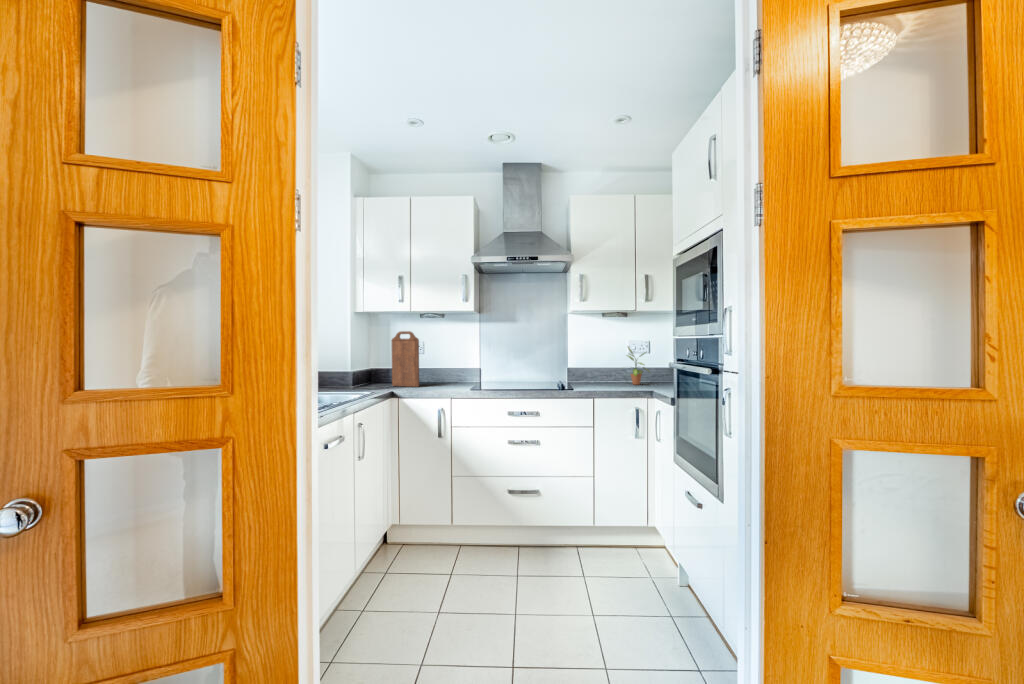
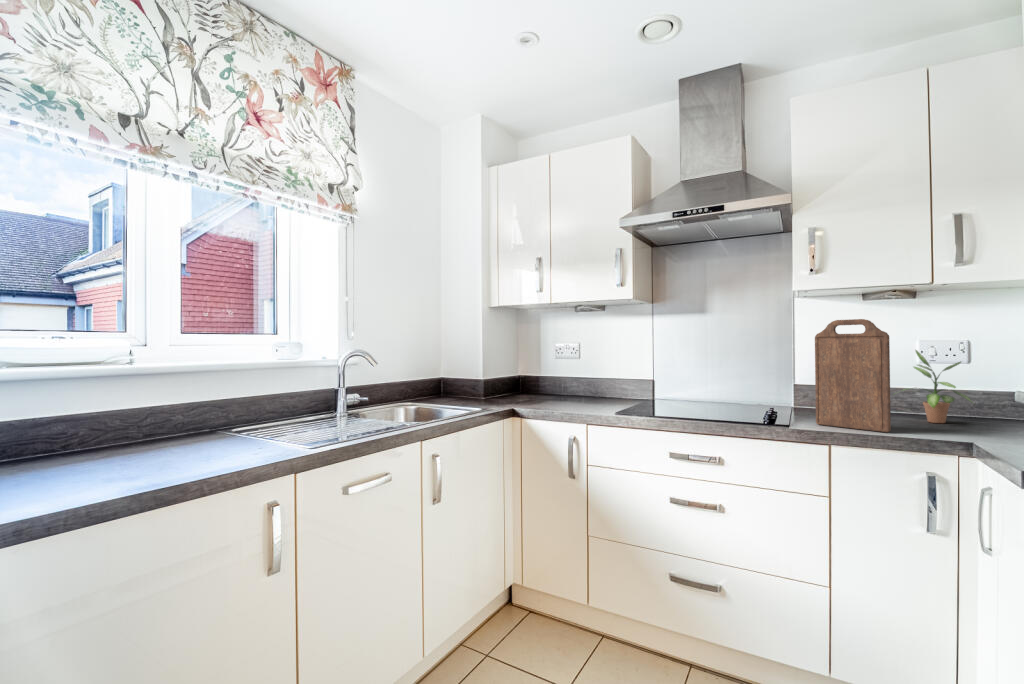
cutting board: present [391,331,419,387] -> present [815,319,891,432]

